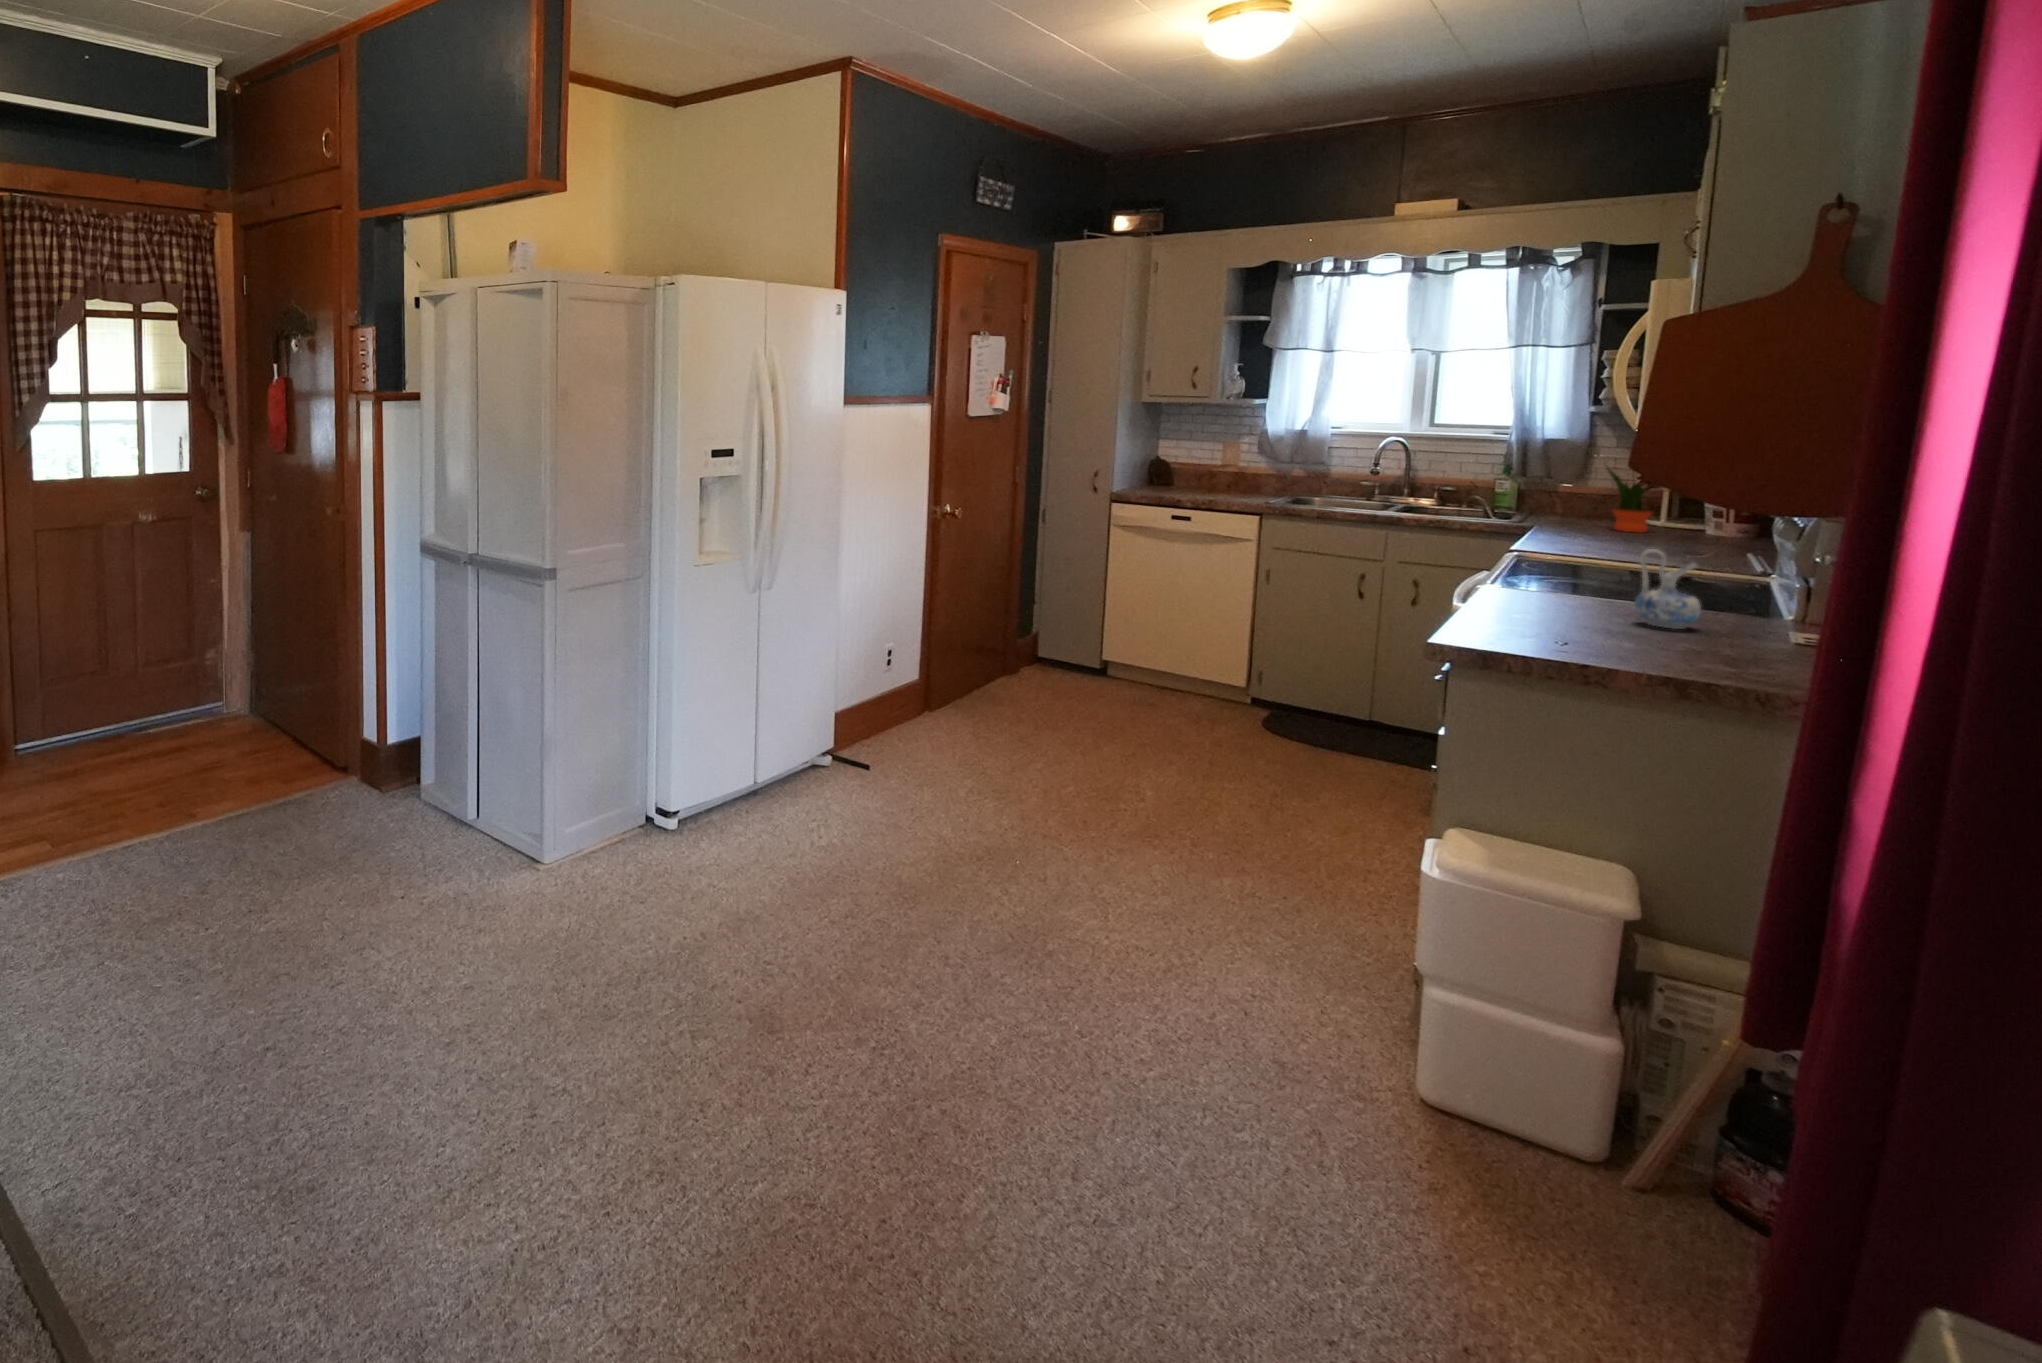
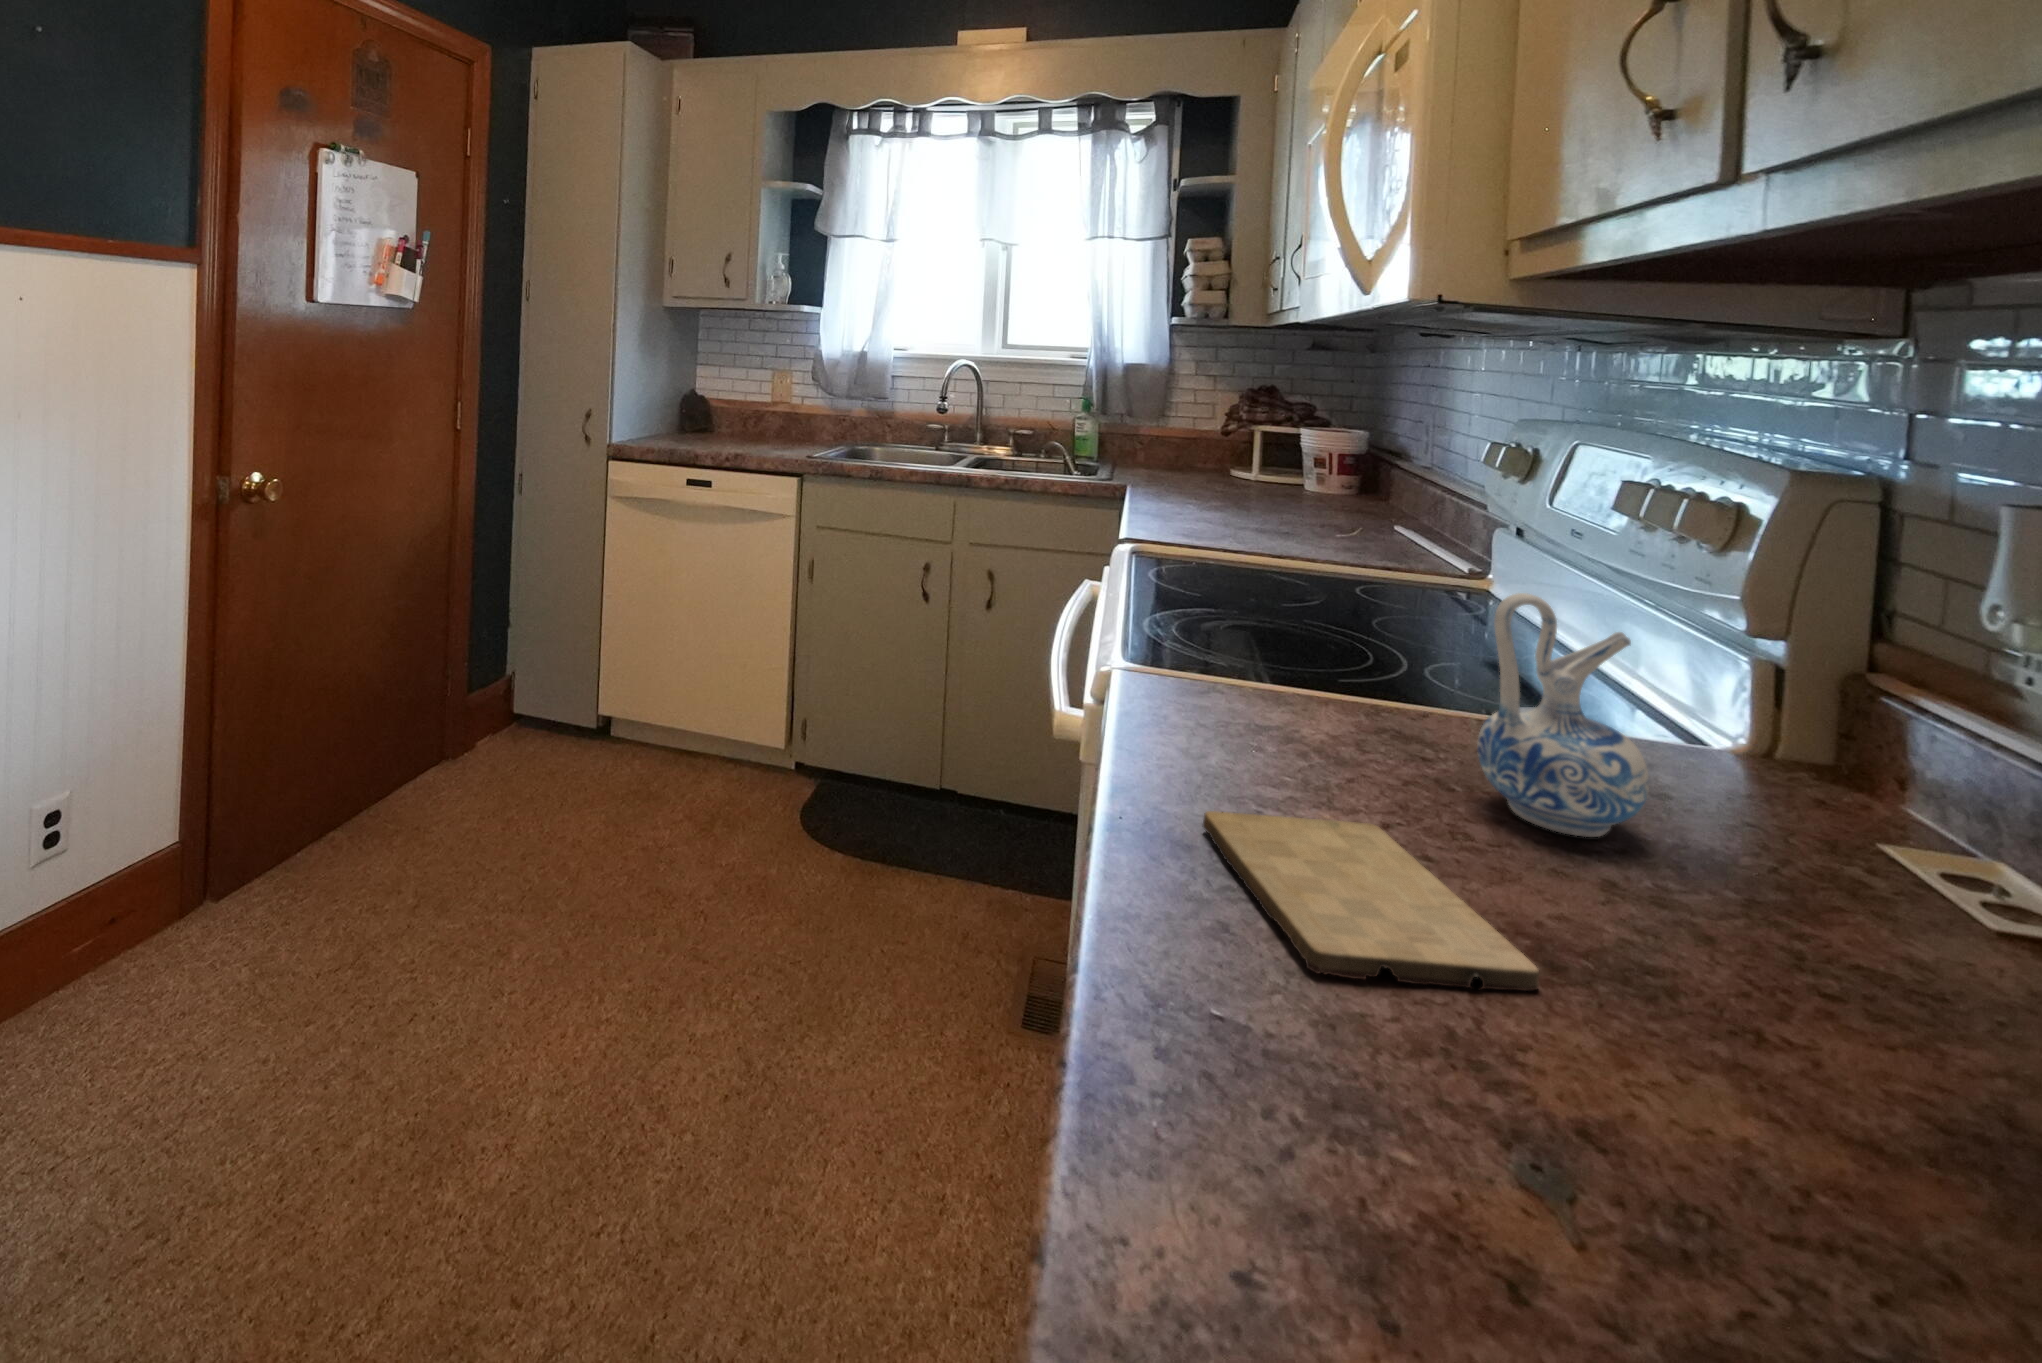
potted plant: present [1607,467,1652,532] -> none [1191,393,1244,490]
cutting board: none [1506,611,1604,639] -> present [1203,811,1539,990]

